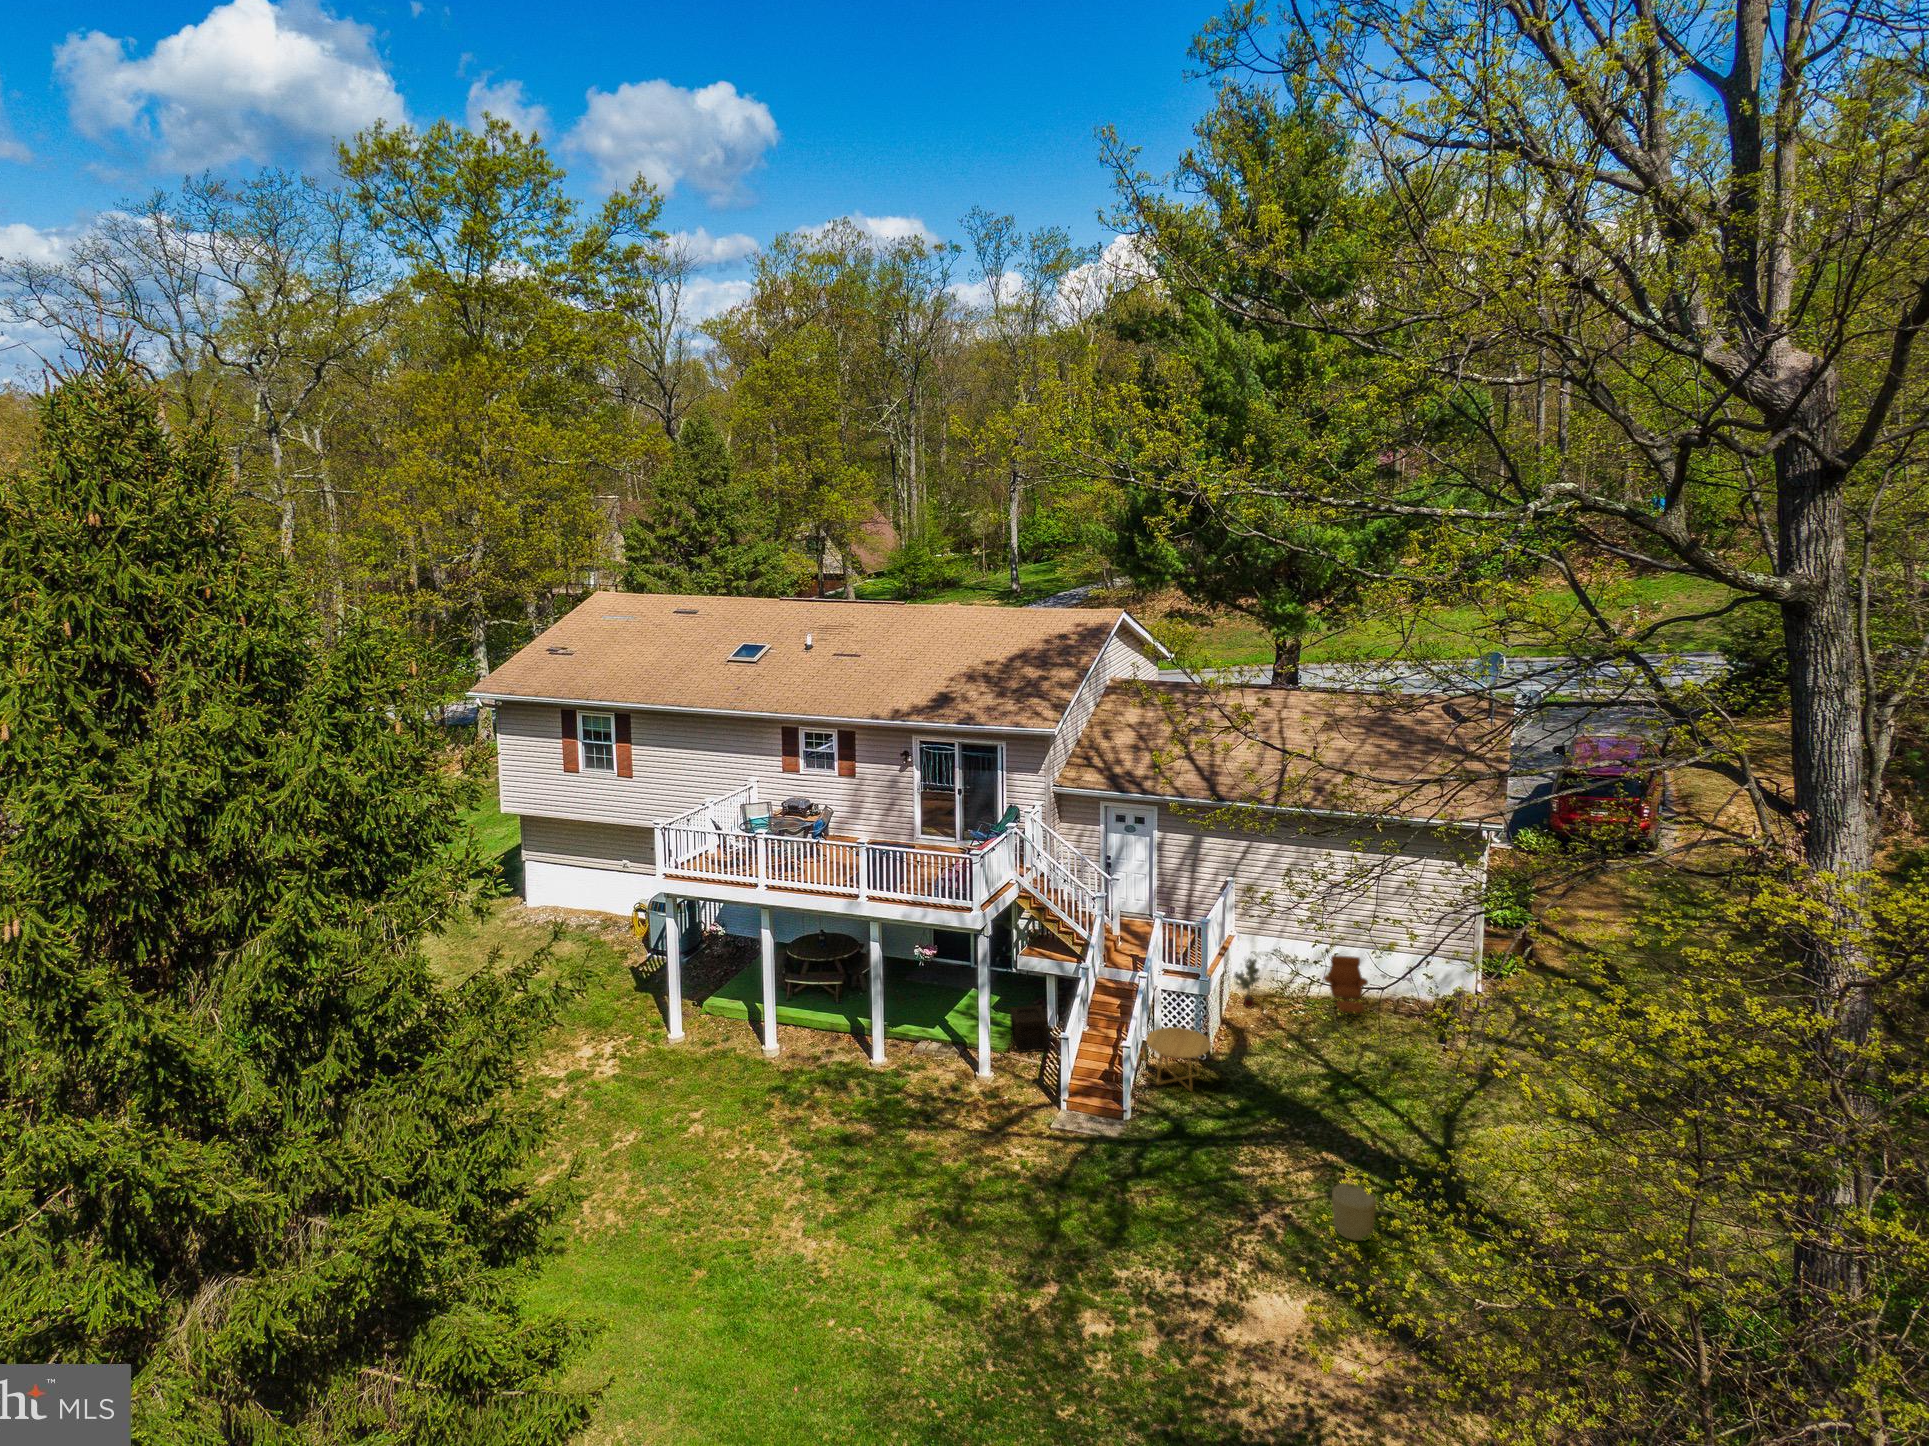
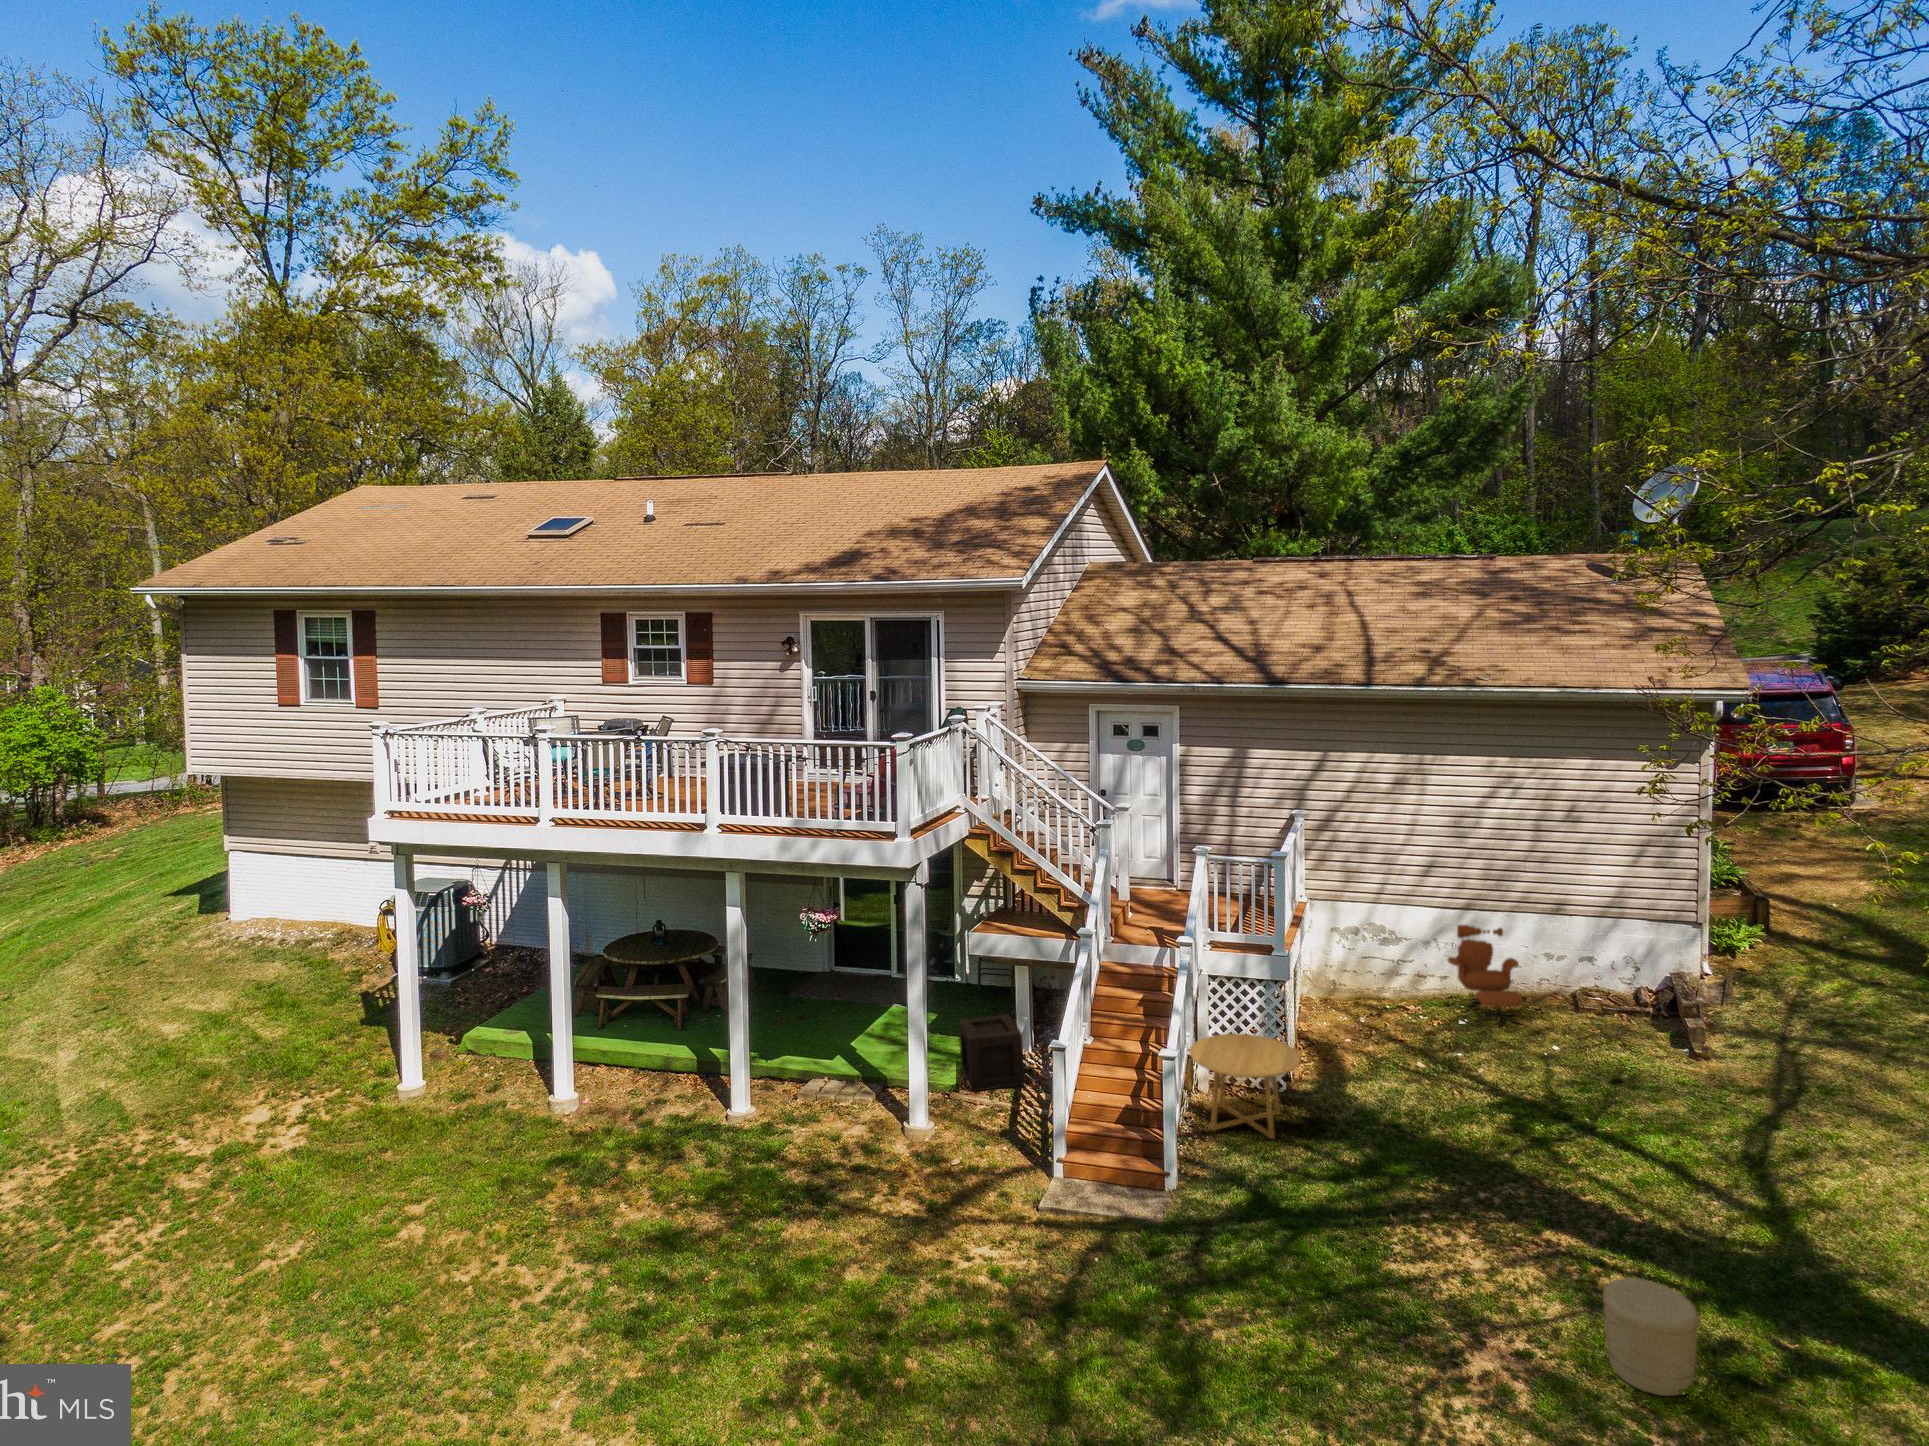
potted tree: present [1234,959,1259,1008] -> none [1306,931,1350,1013]

